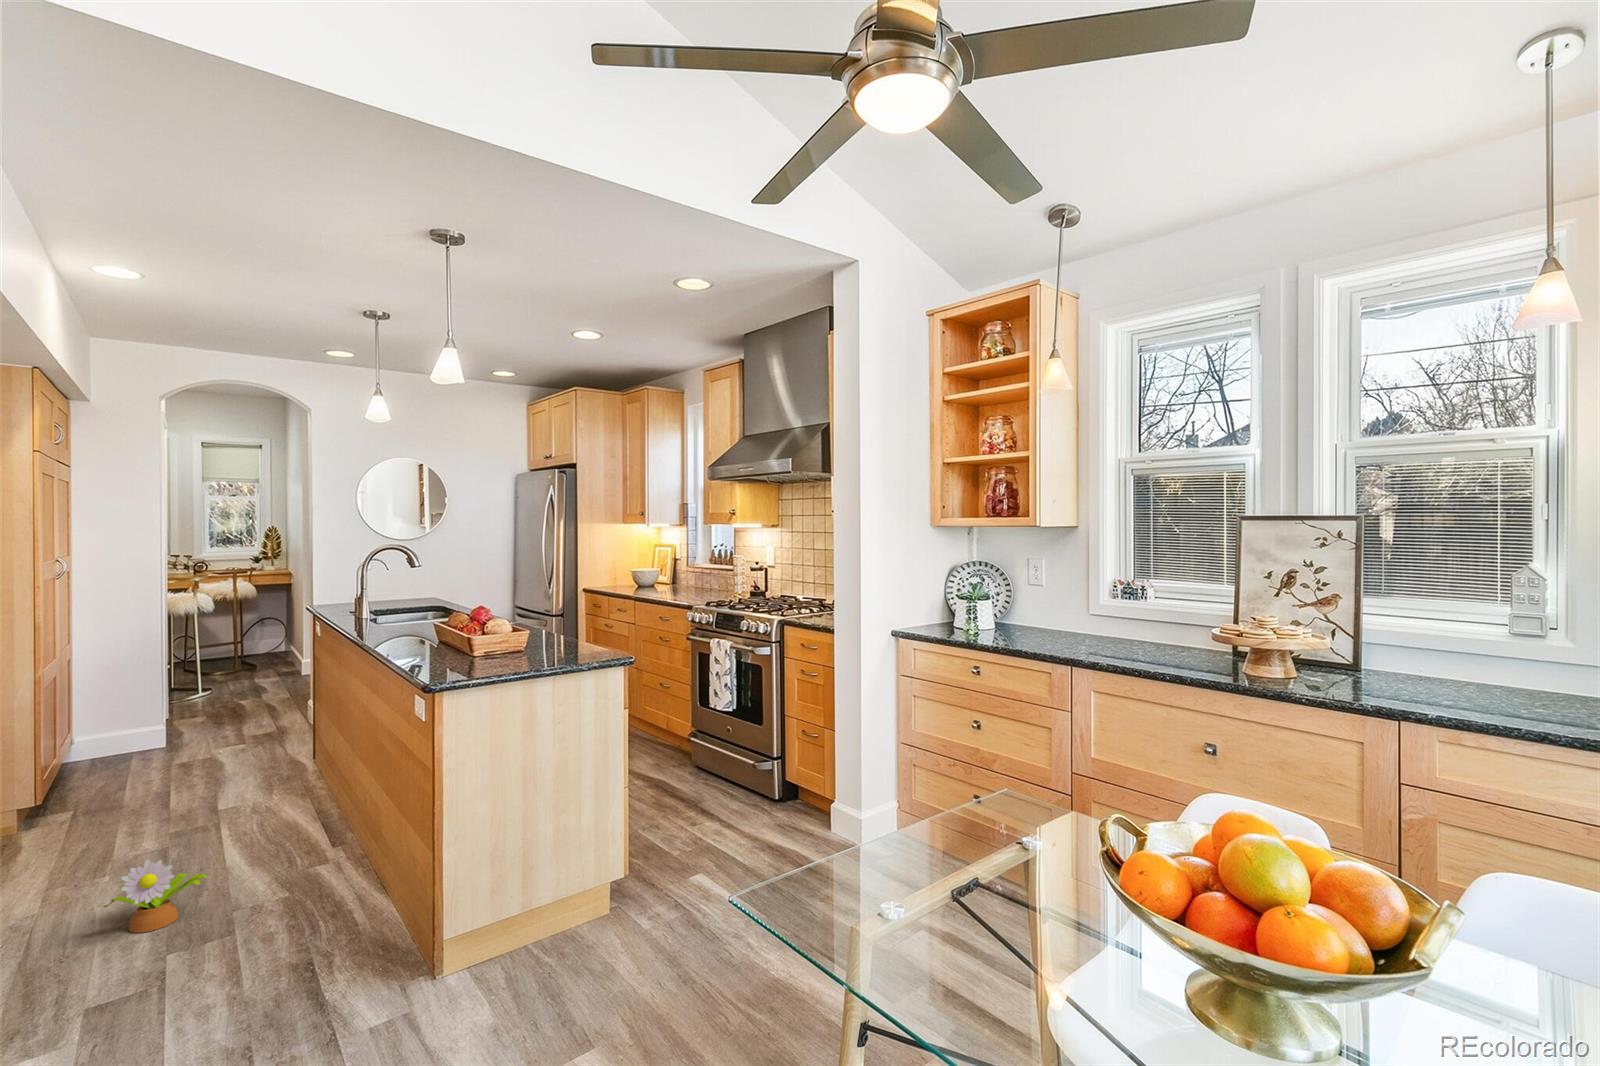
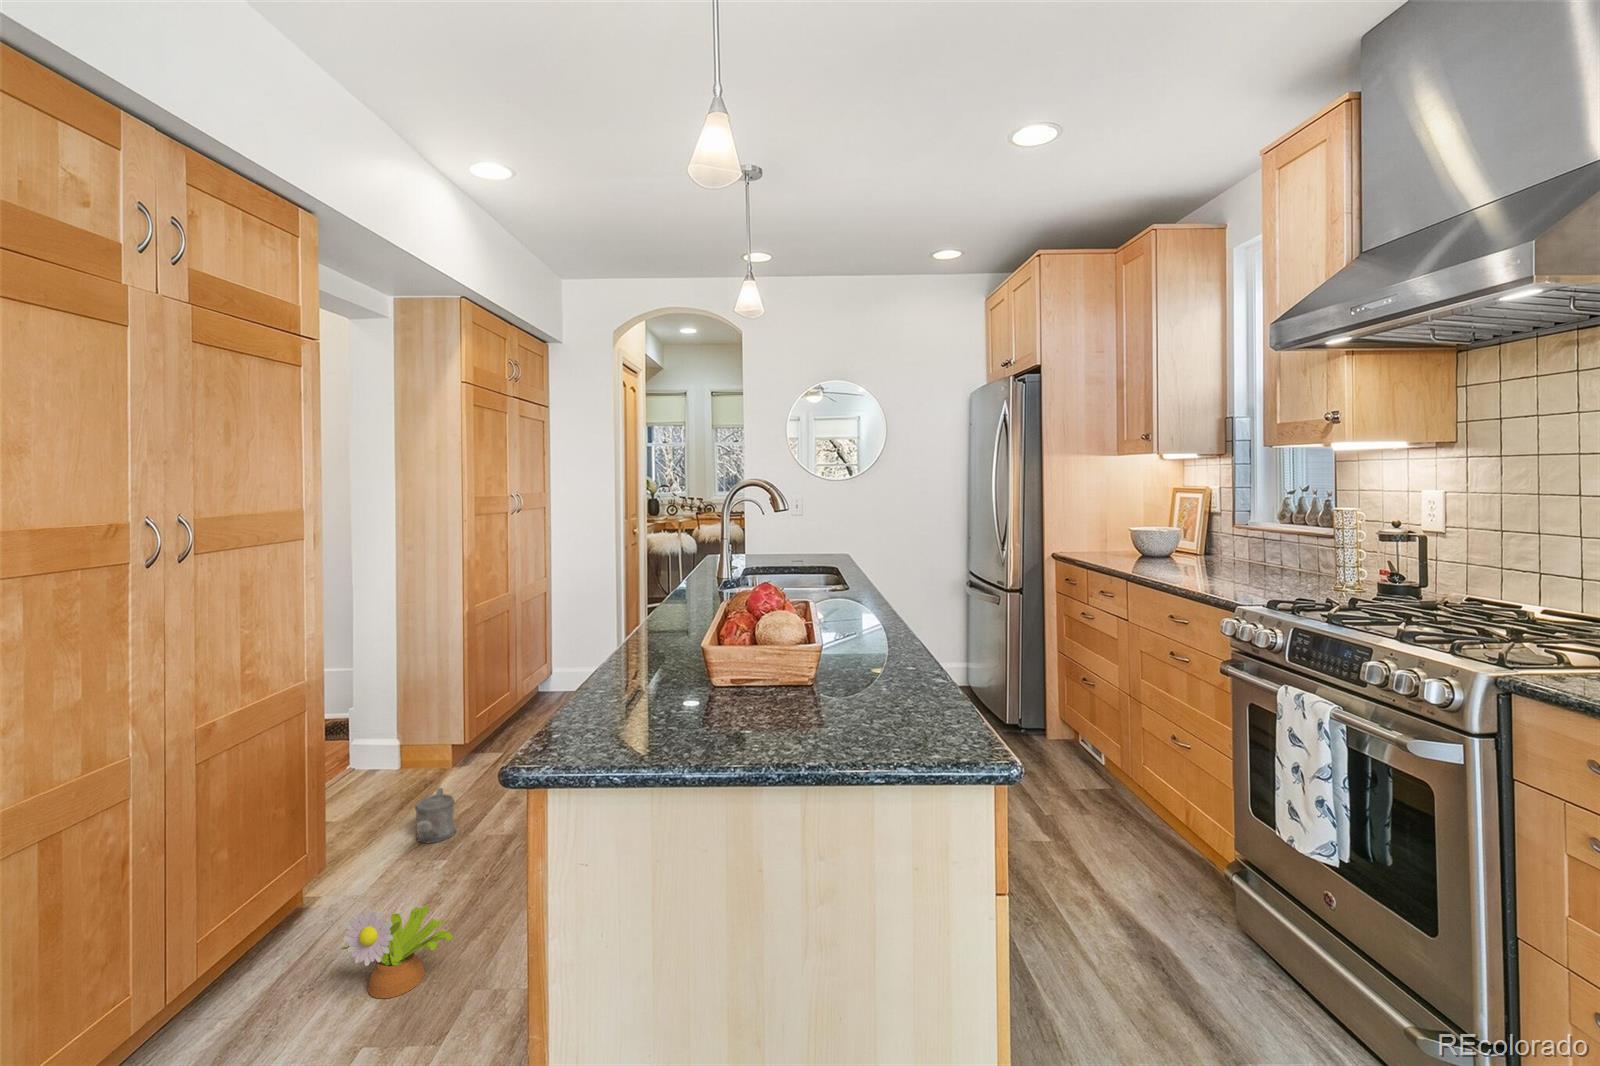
watering can: none [41,825,89,872] -> present [415,788,456,843]

